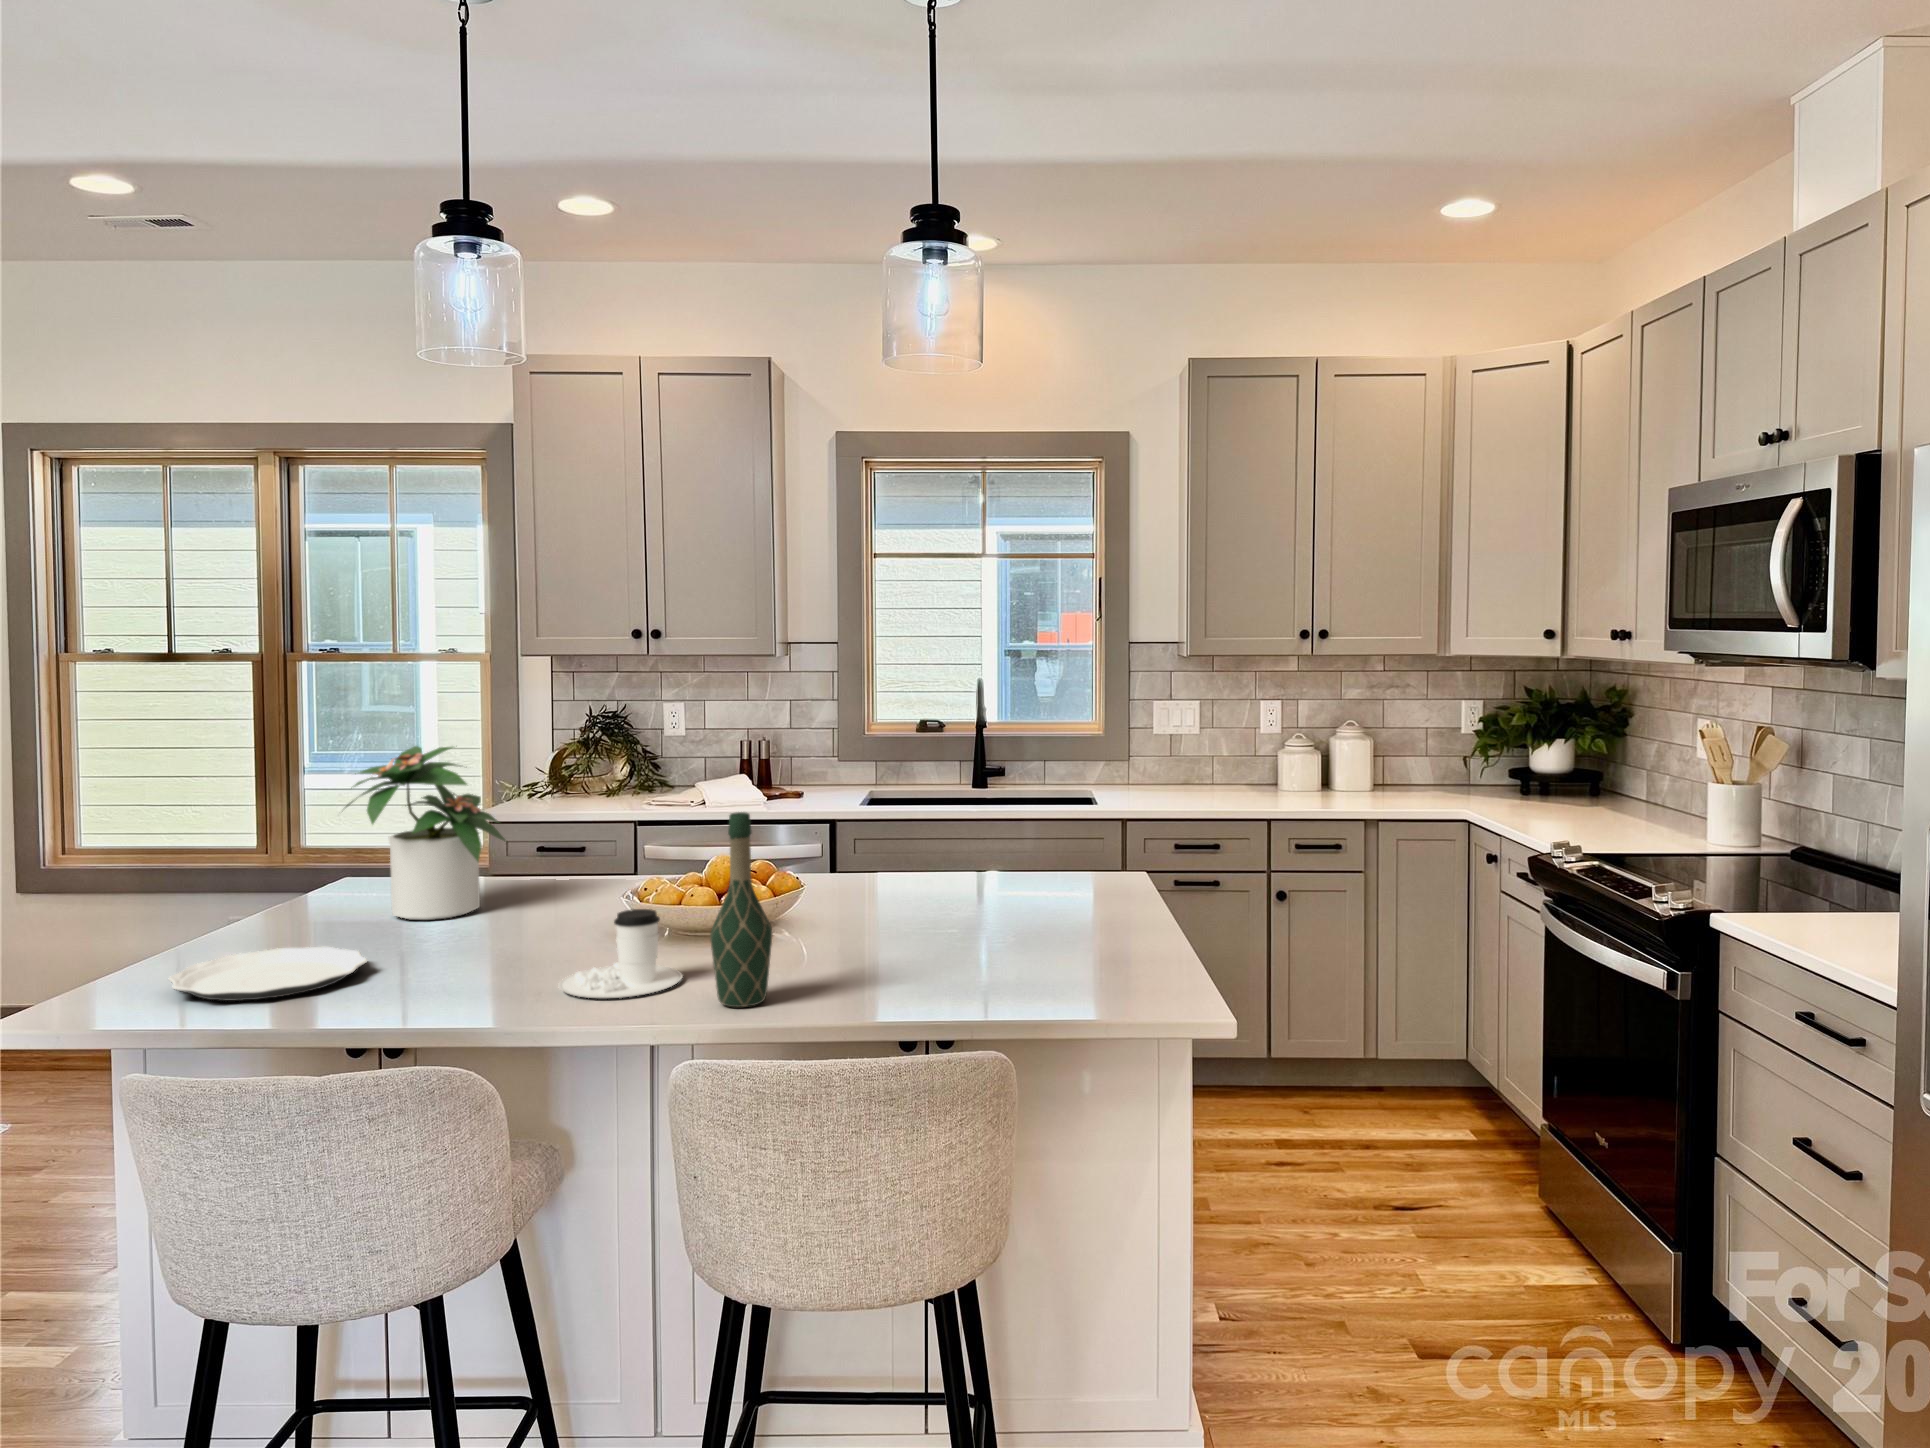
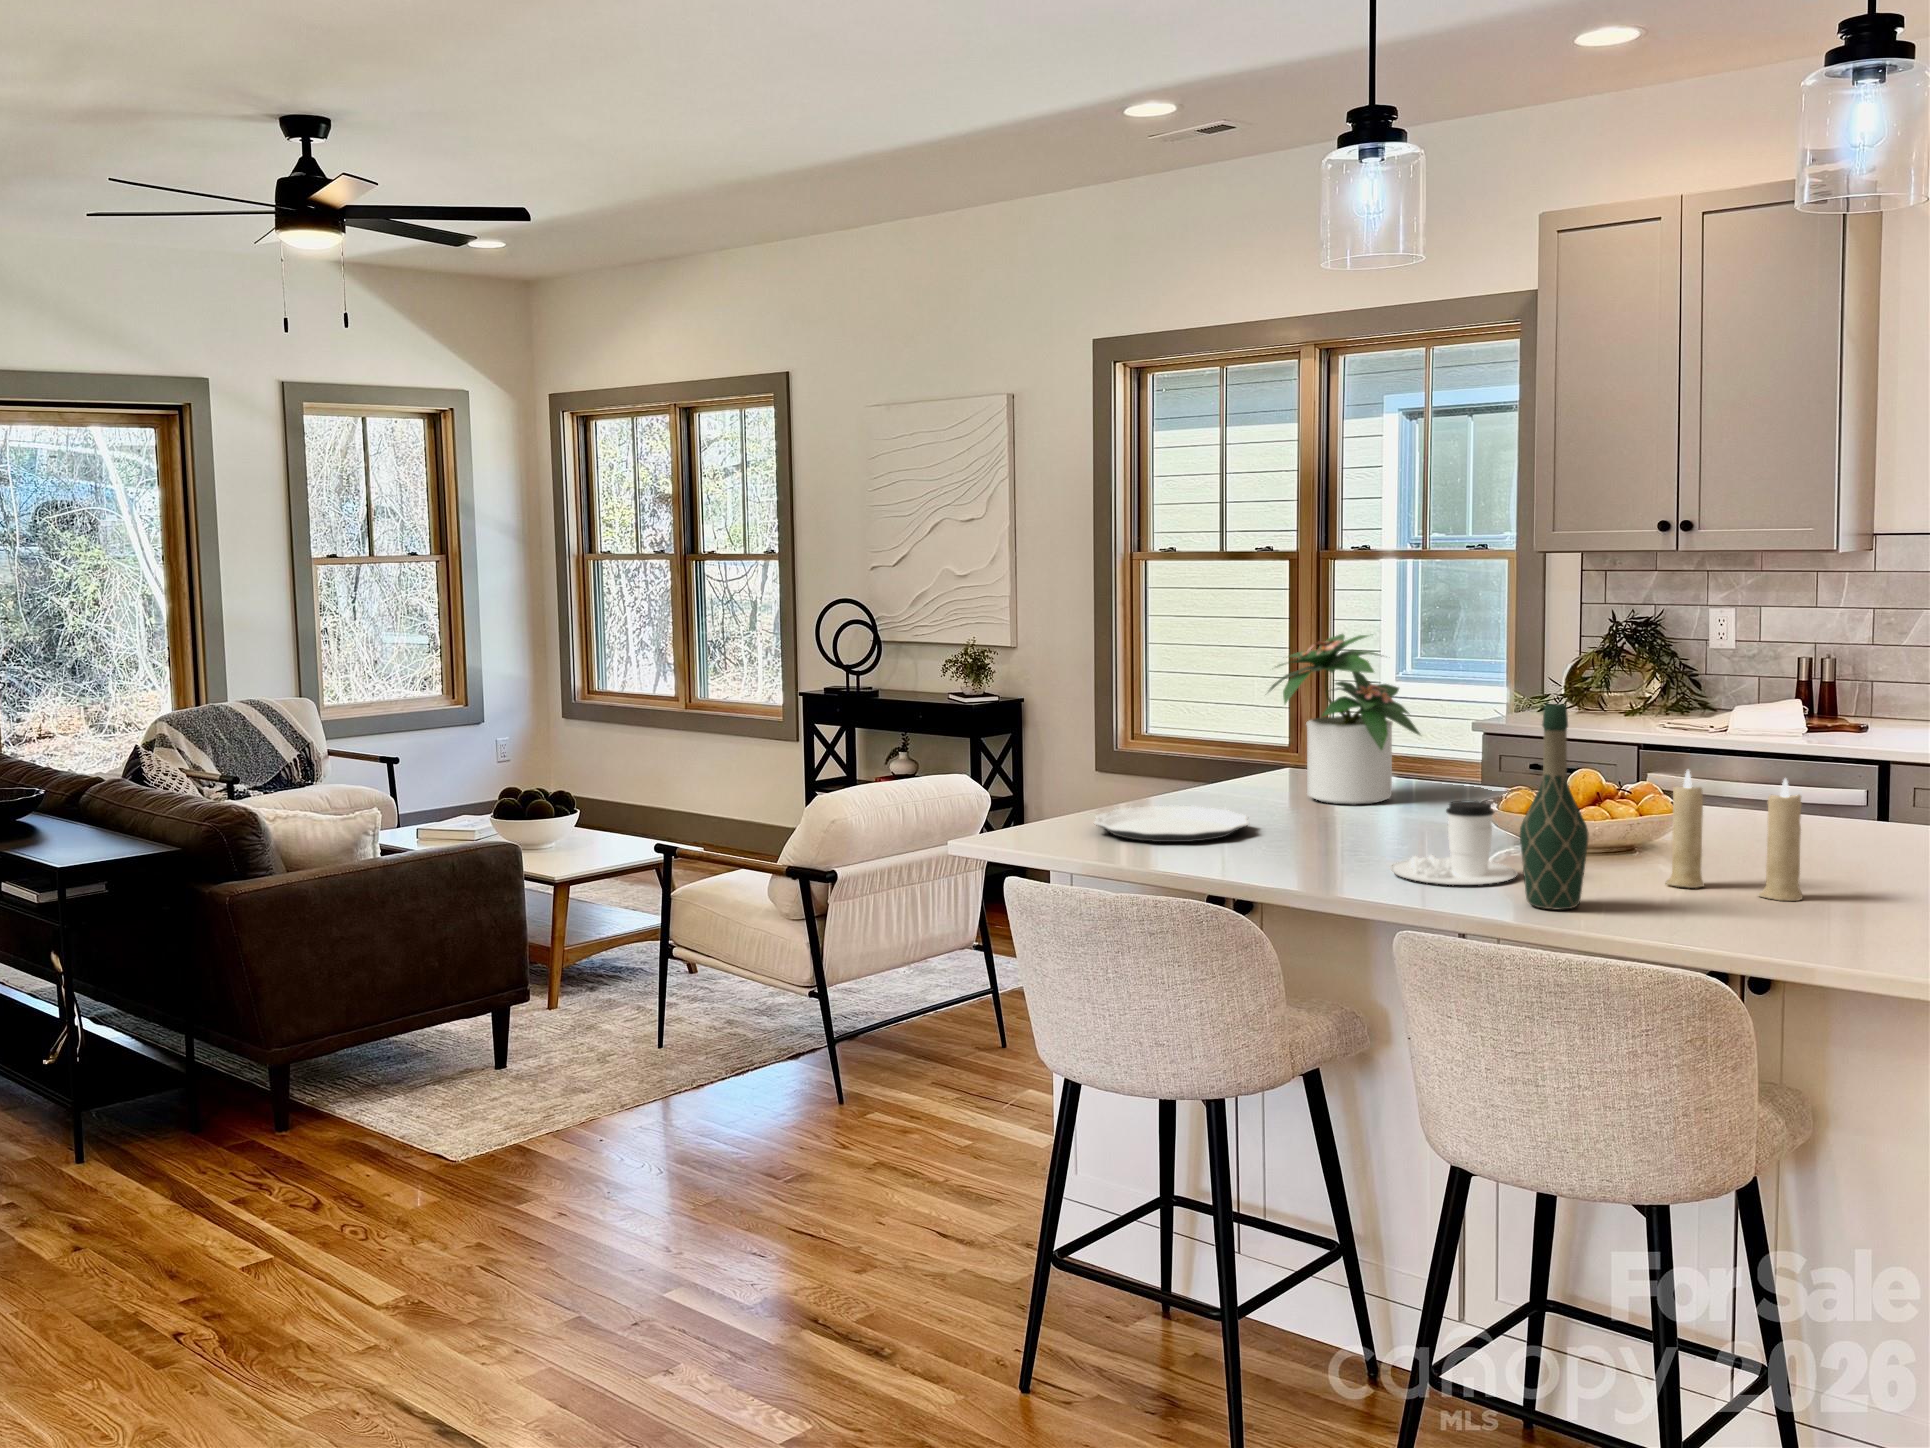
candle: none [805,853,917,963] -> present [1666,771,1803,901]

